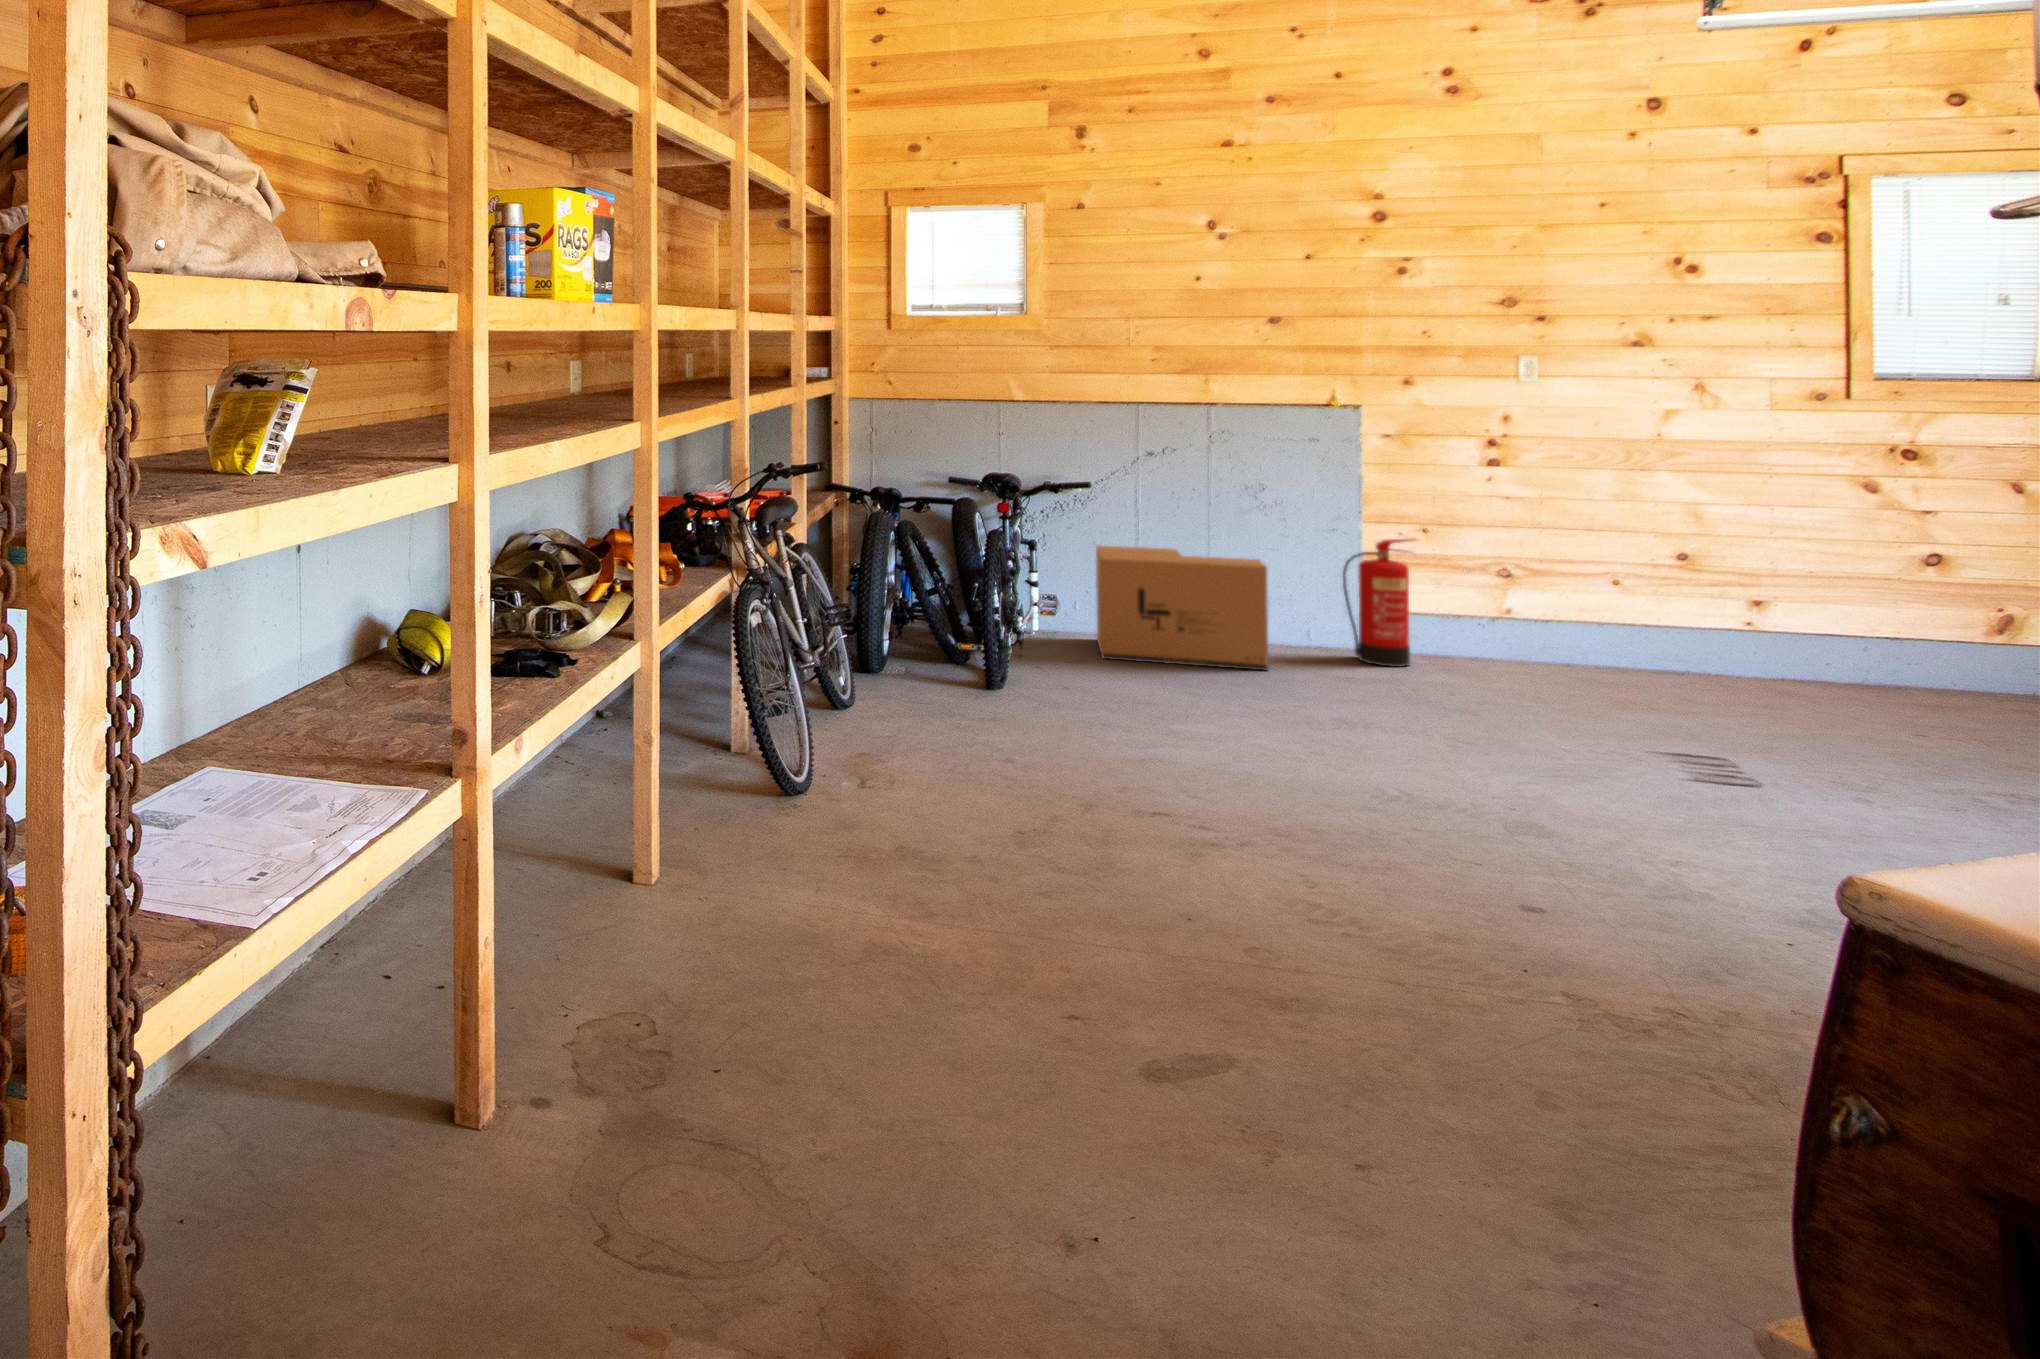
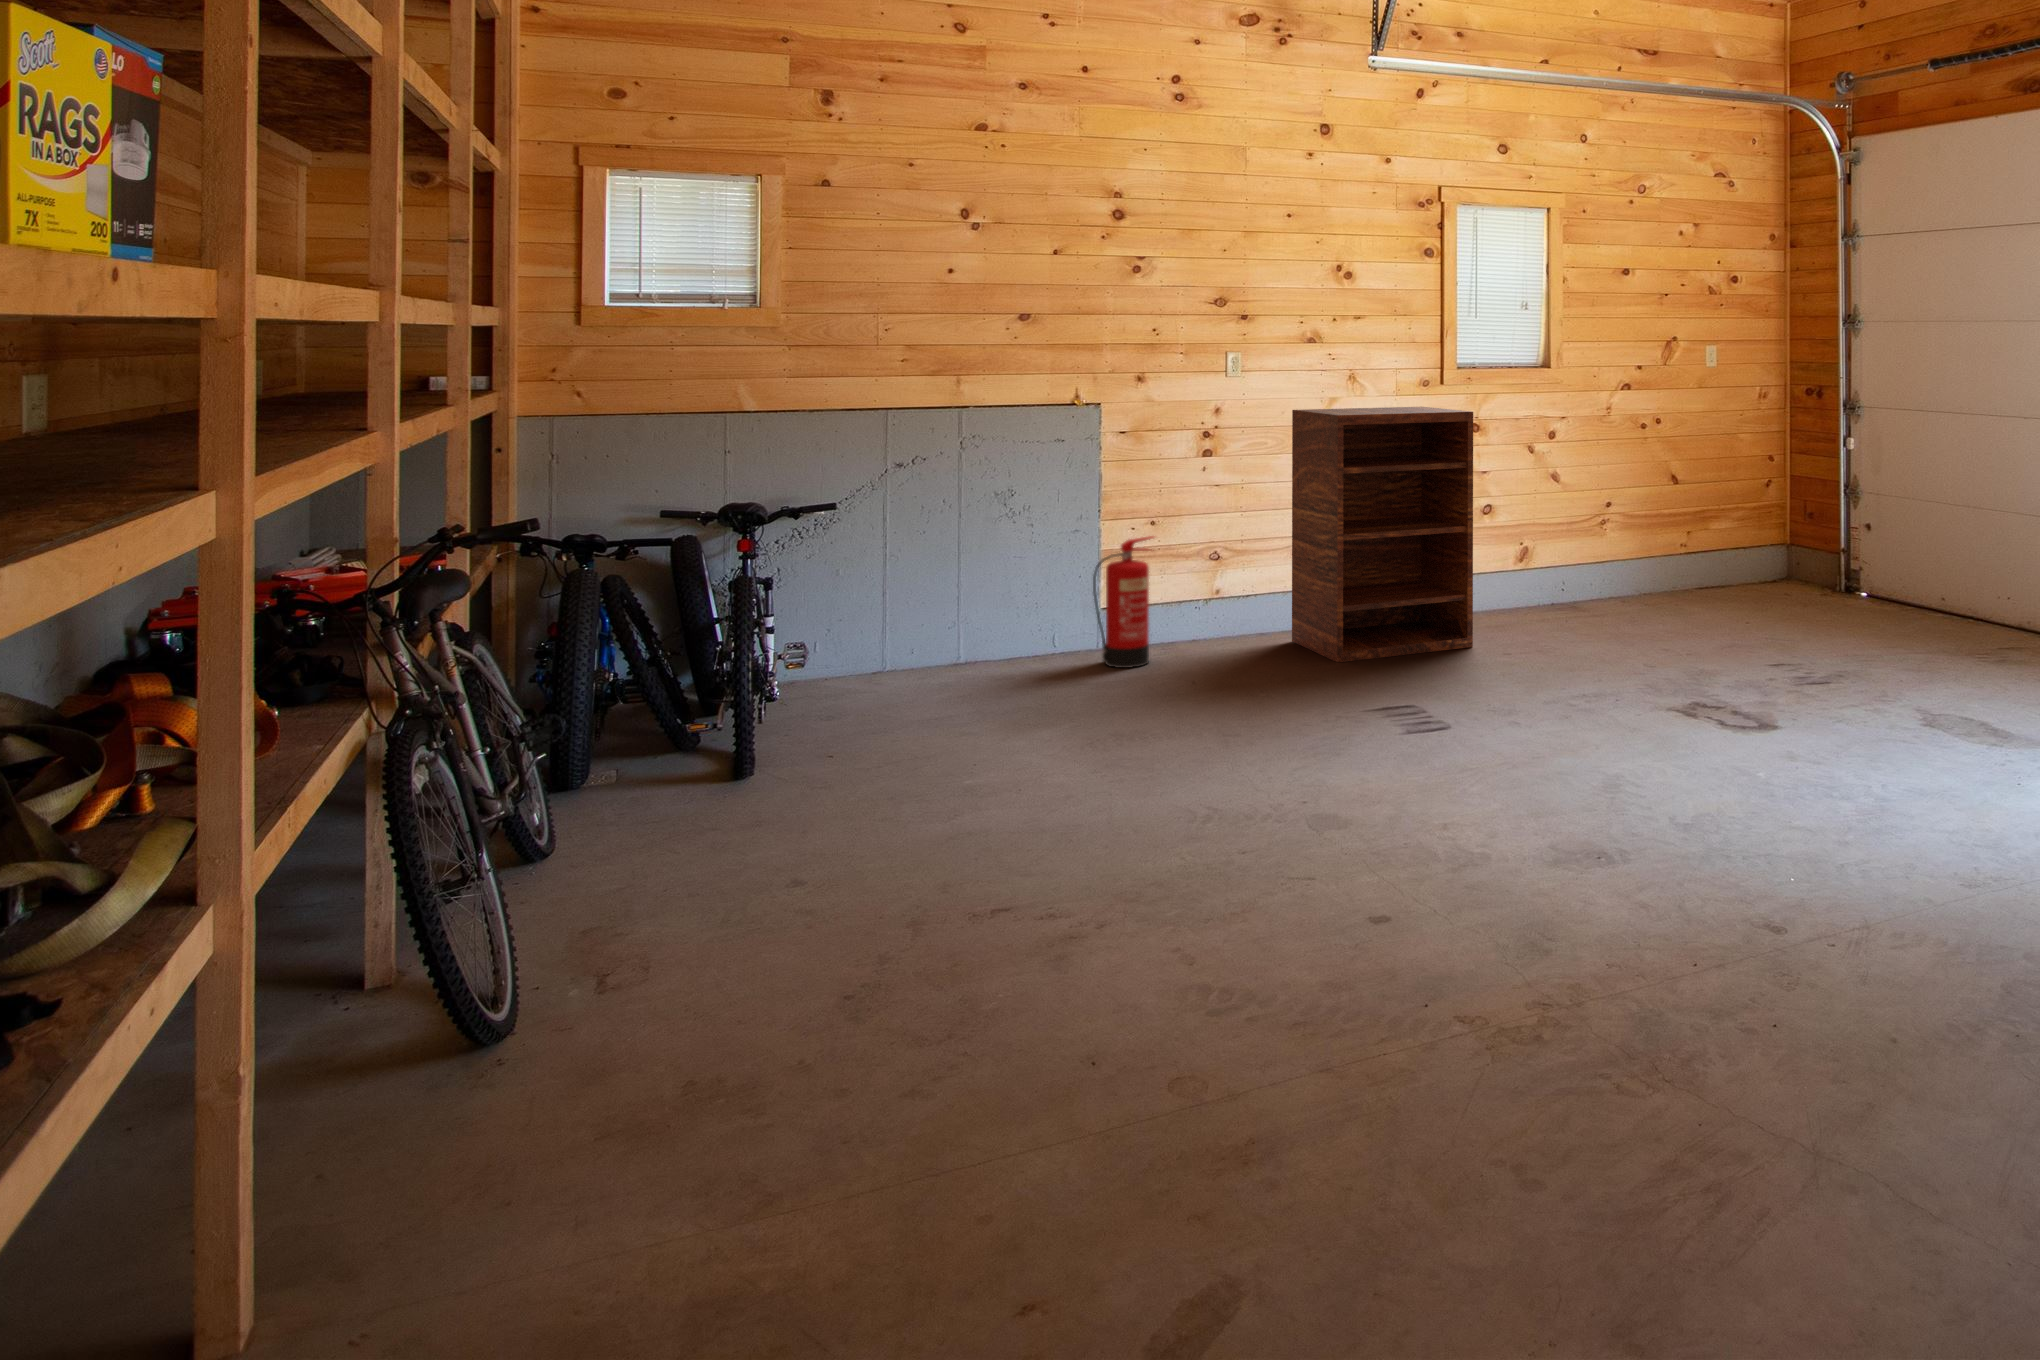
shelving unit: none [1603,417,1887,717] -> present [1292,407,1473,662]
cardboard box: present [1096,545,1268,670] -> none [846,572,1031,713]

